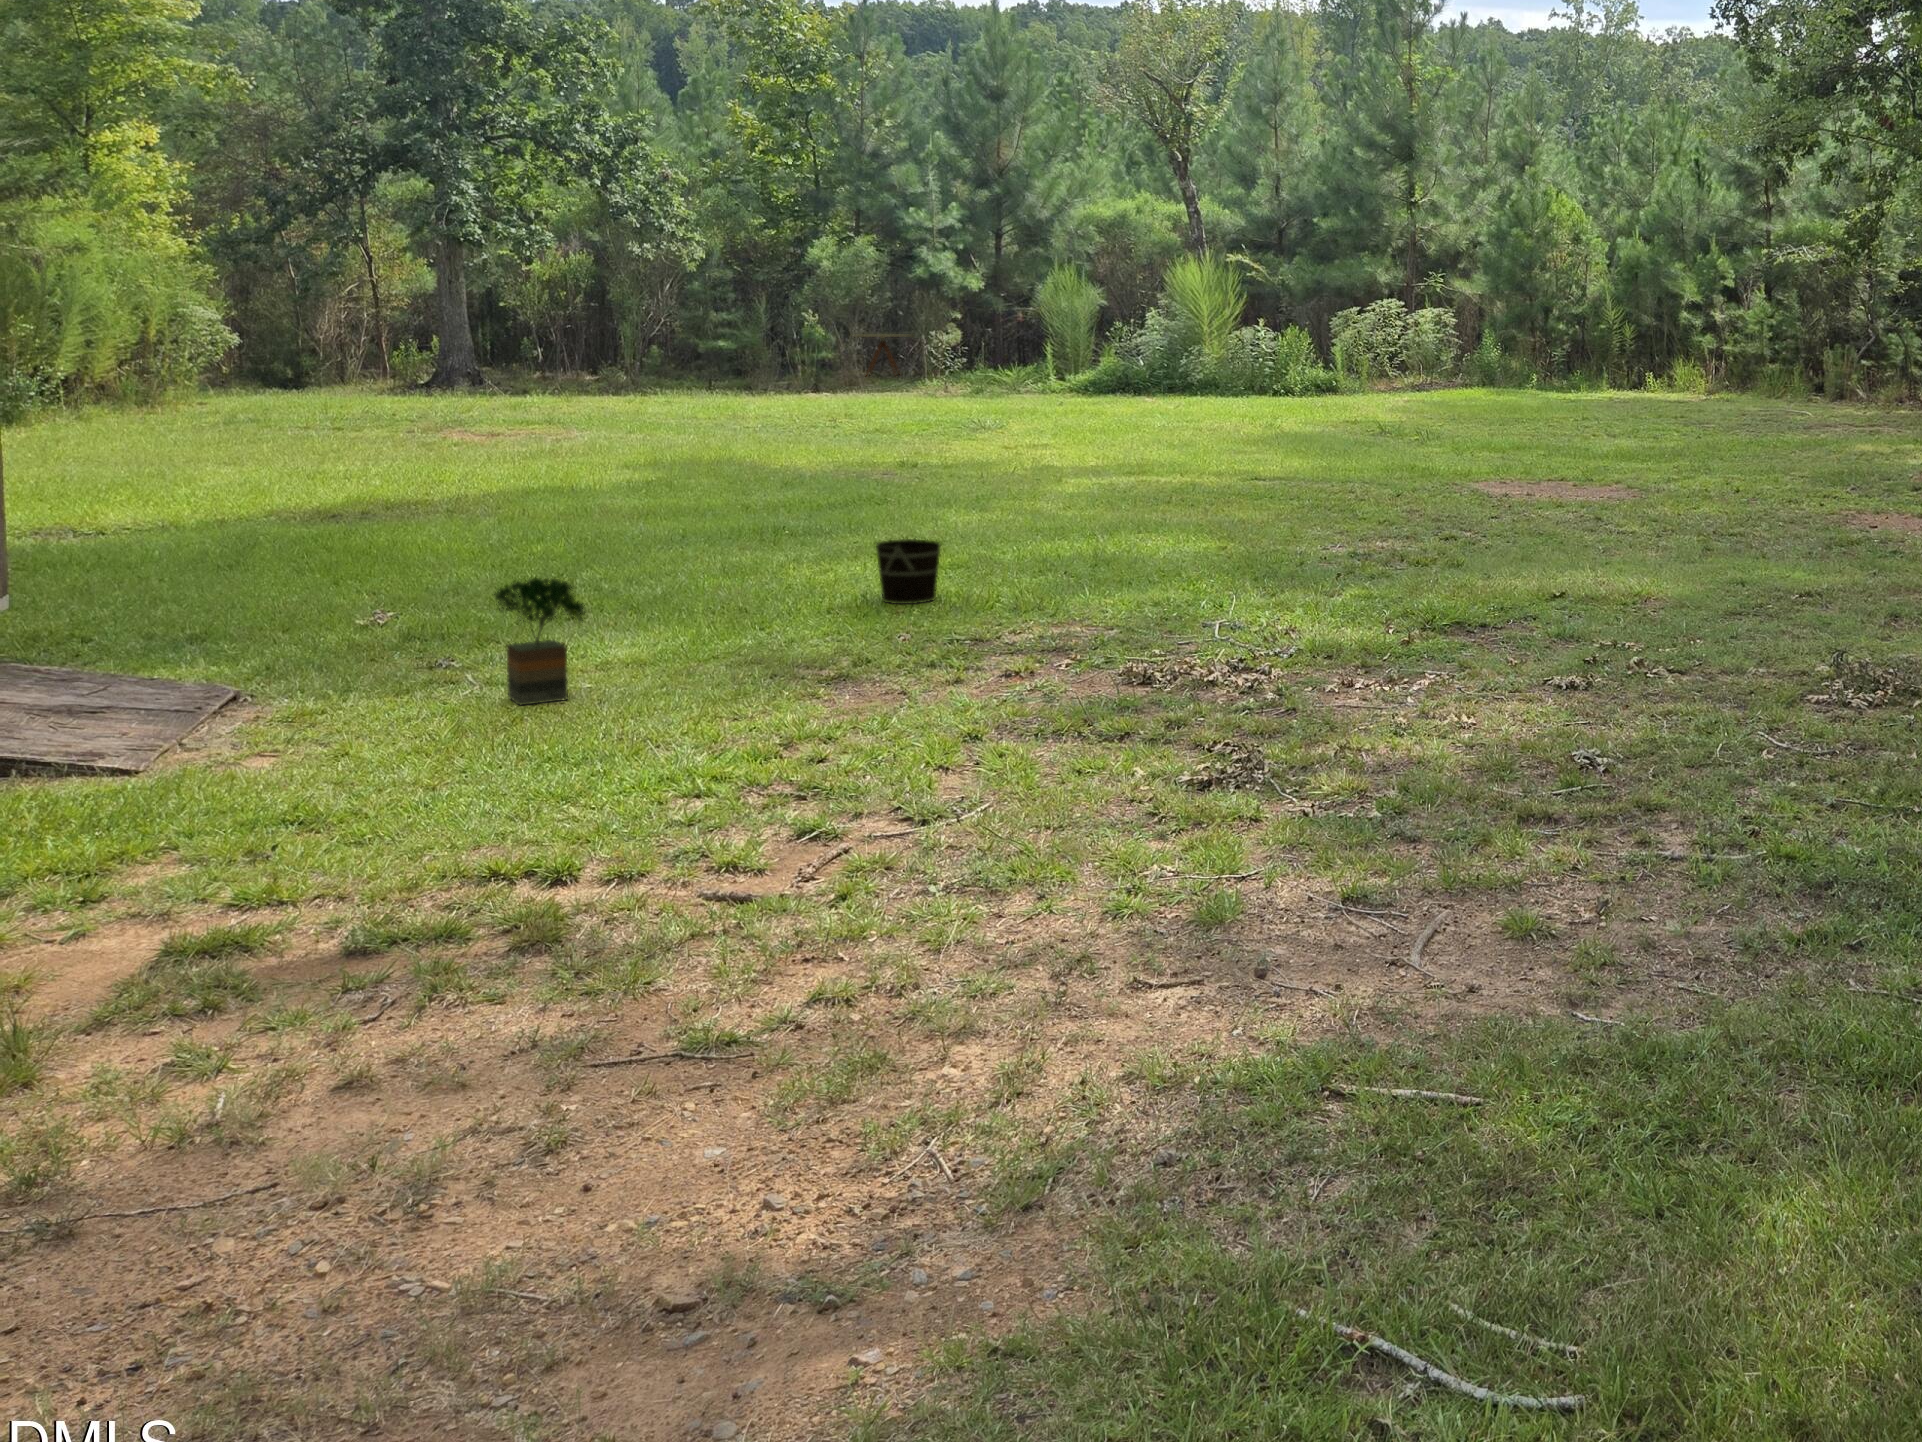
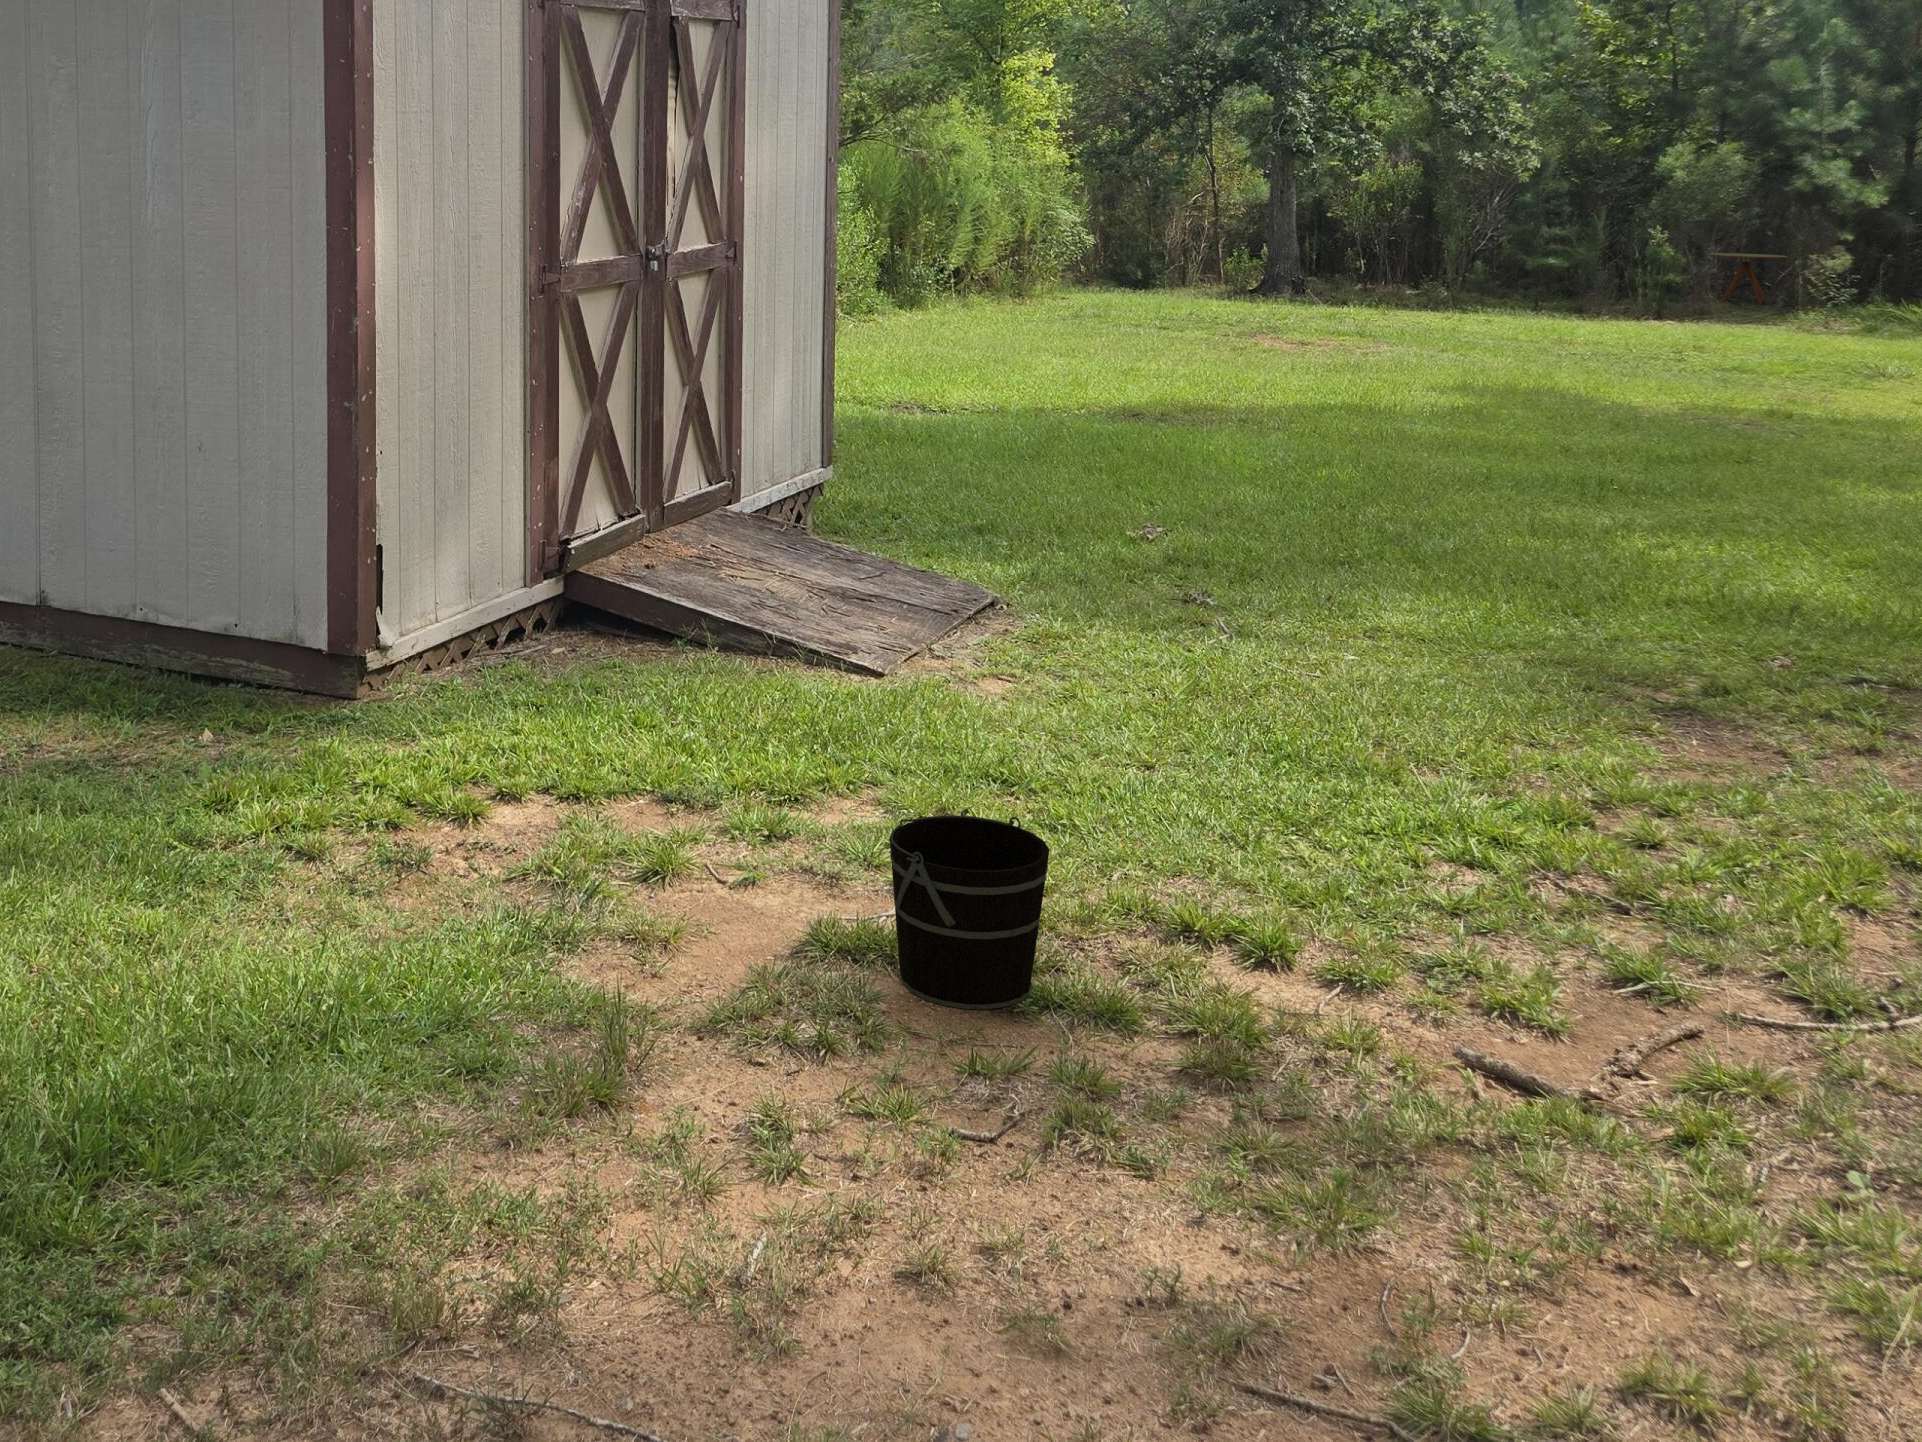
bucket: present [876,539,940,604] -> present [890,815,1049,1009]
potted tree: present [494,578,586,705] -> none [1247,519,1358,674]

